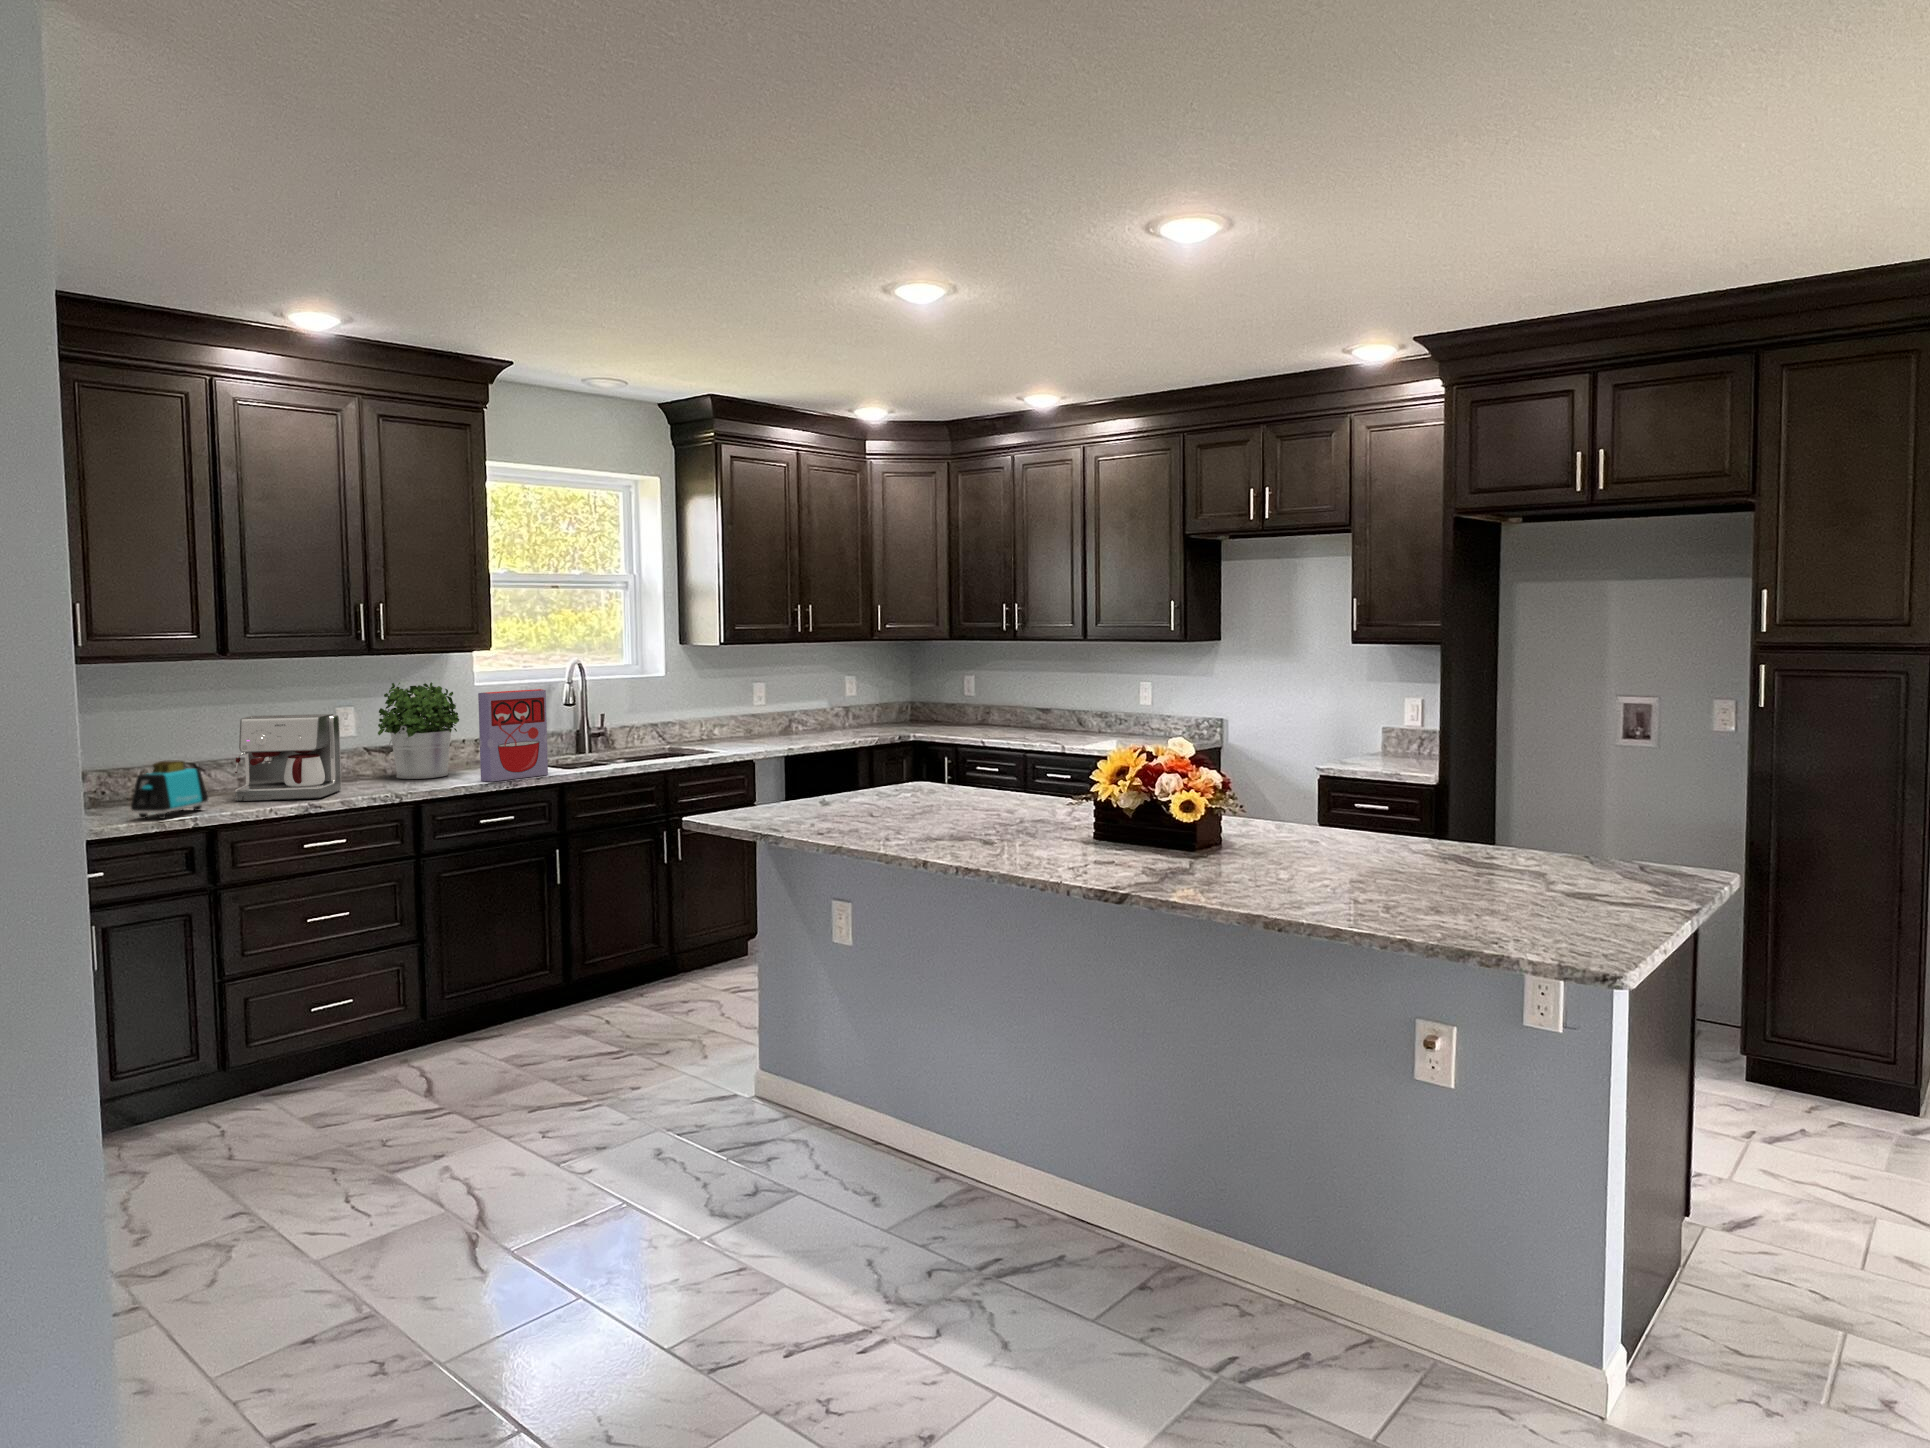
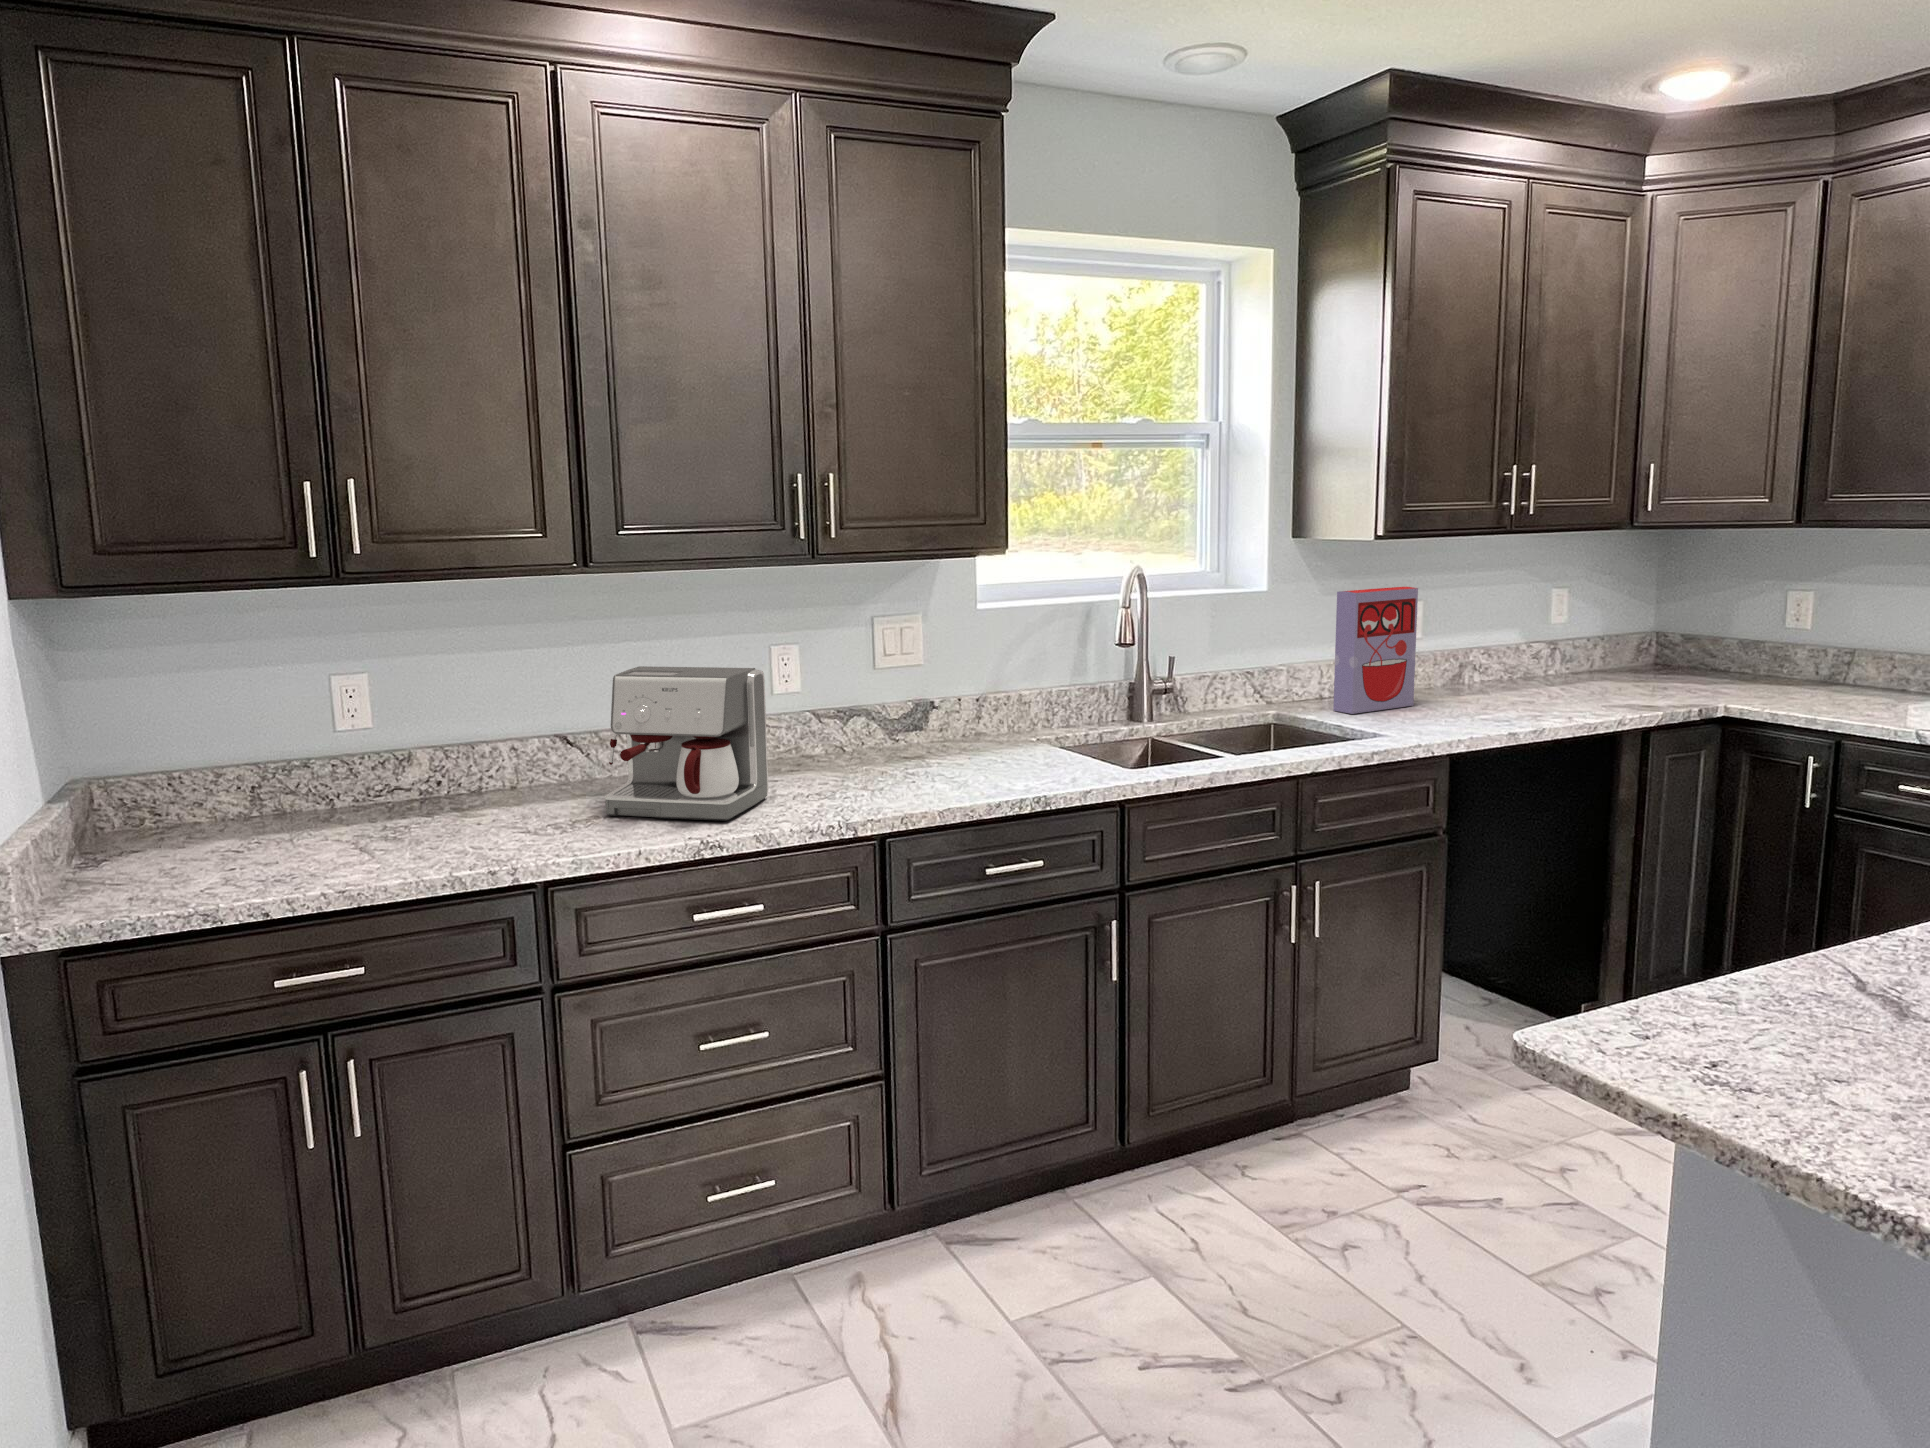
potted plant: present [378,682,459,779] -> none [829,607,955,773]
cereal box: present [478,689,548,782] -> present [1333,587,1418,714]
toaster: present [131,760,208,819] -> none [428,754,554,862]

